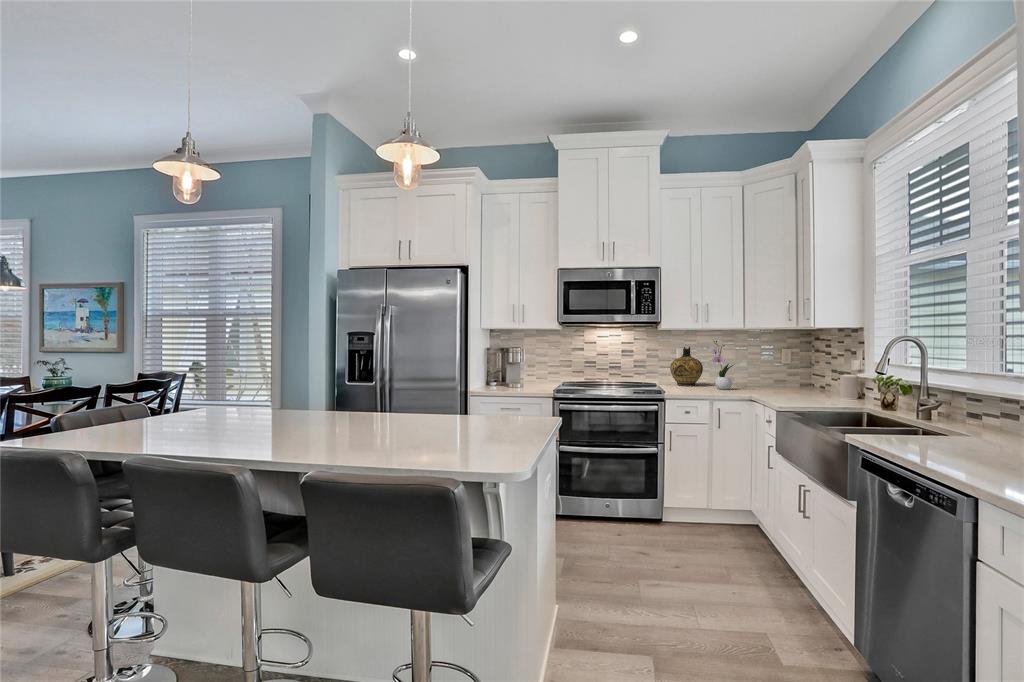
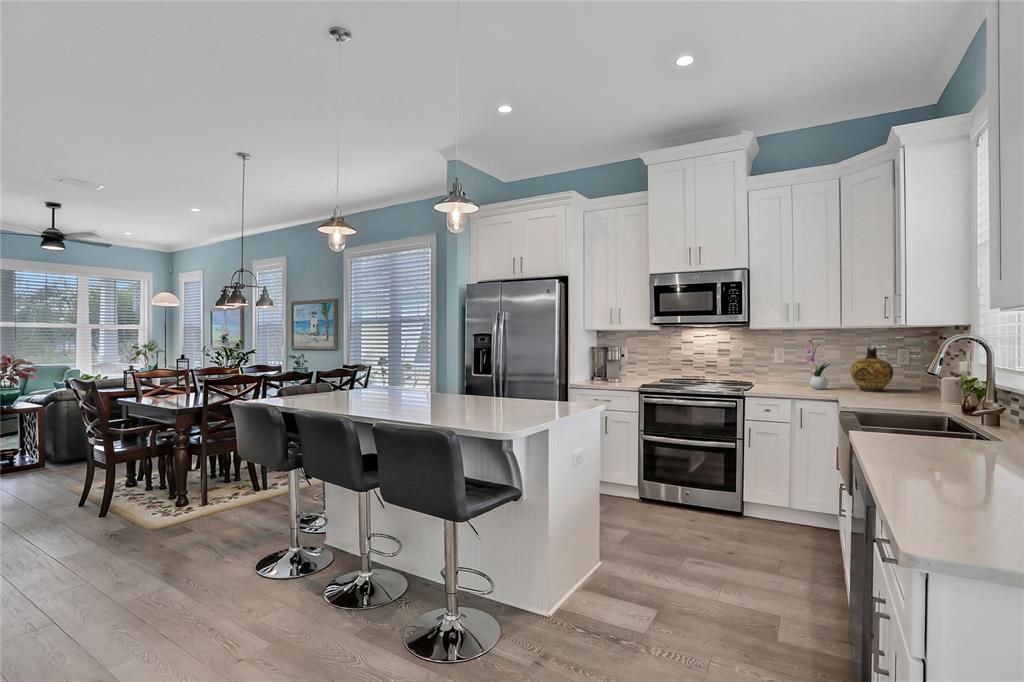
ceramic jug: present [670,347,703,386] -> present [850,347,893,392]

